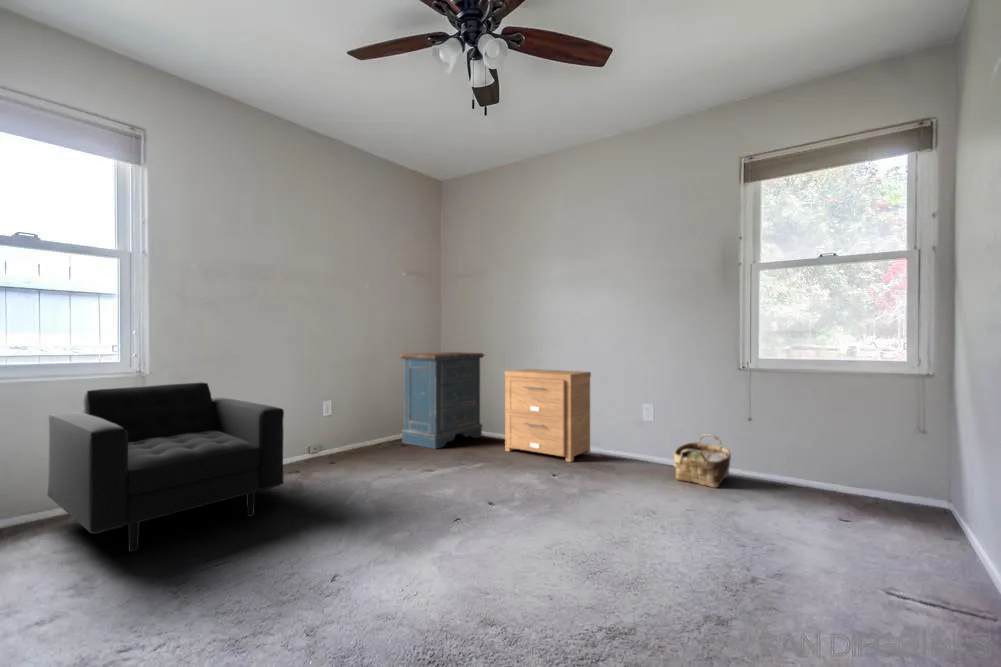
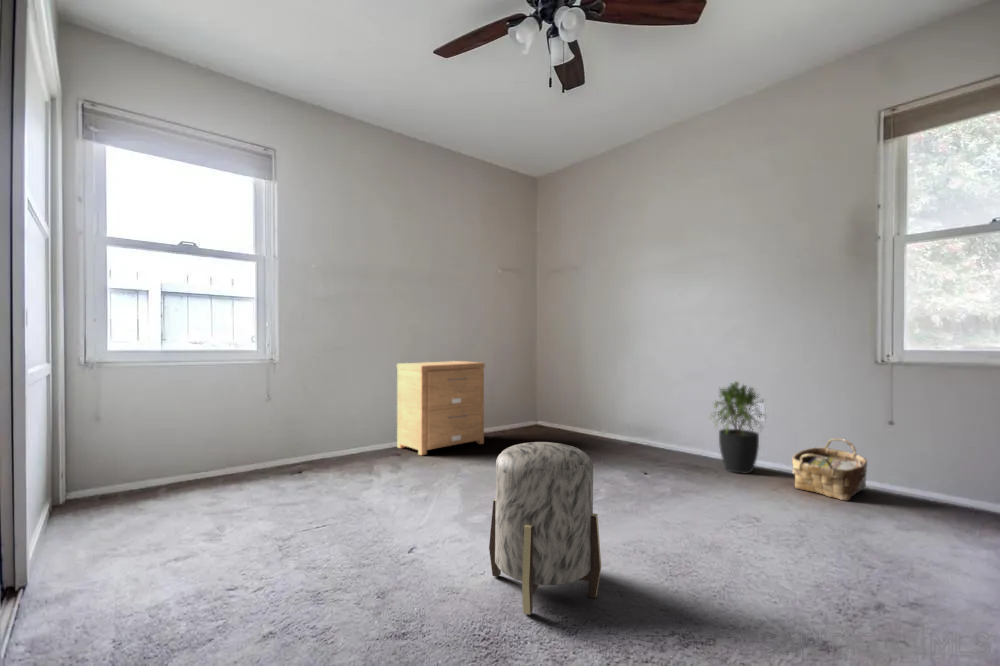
dresser: present [400,352,484,449] -> none [496,345,582,441]
nightstand: present [505,369,591,462] -> present [397,361,485,455]
armchair: present [47,382,284,552] -> none [197,367,380,510]
potted plant: none [602,386,652,469] -> present [714,382,763,474]
ottoman: none [421,458,532,631] -> present [489,442,601,615]

